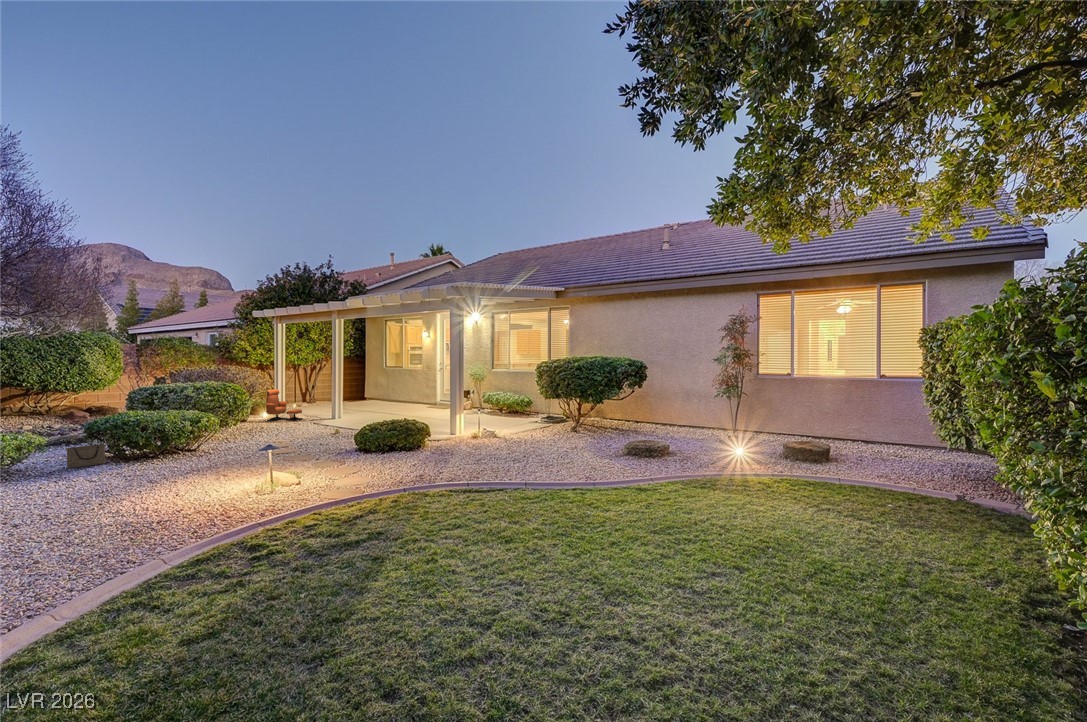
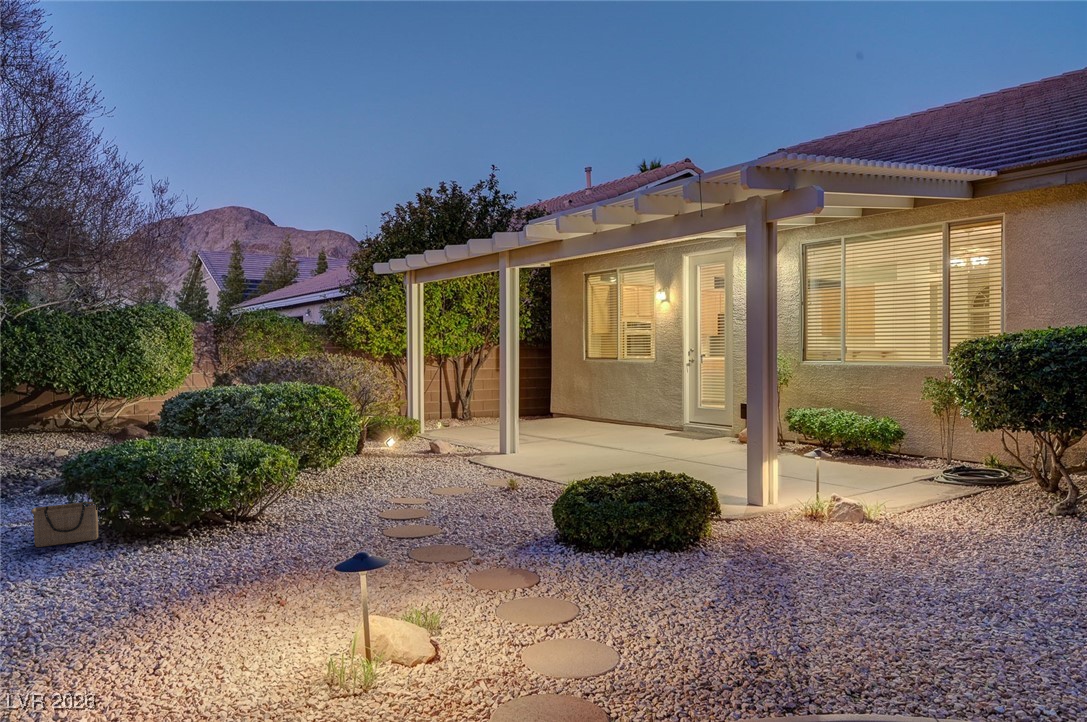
lounge chair: present [265,389,303,421] -> none [387,397,450,455]

